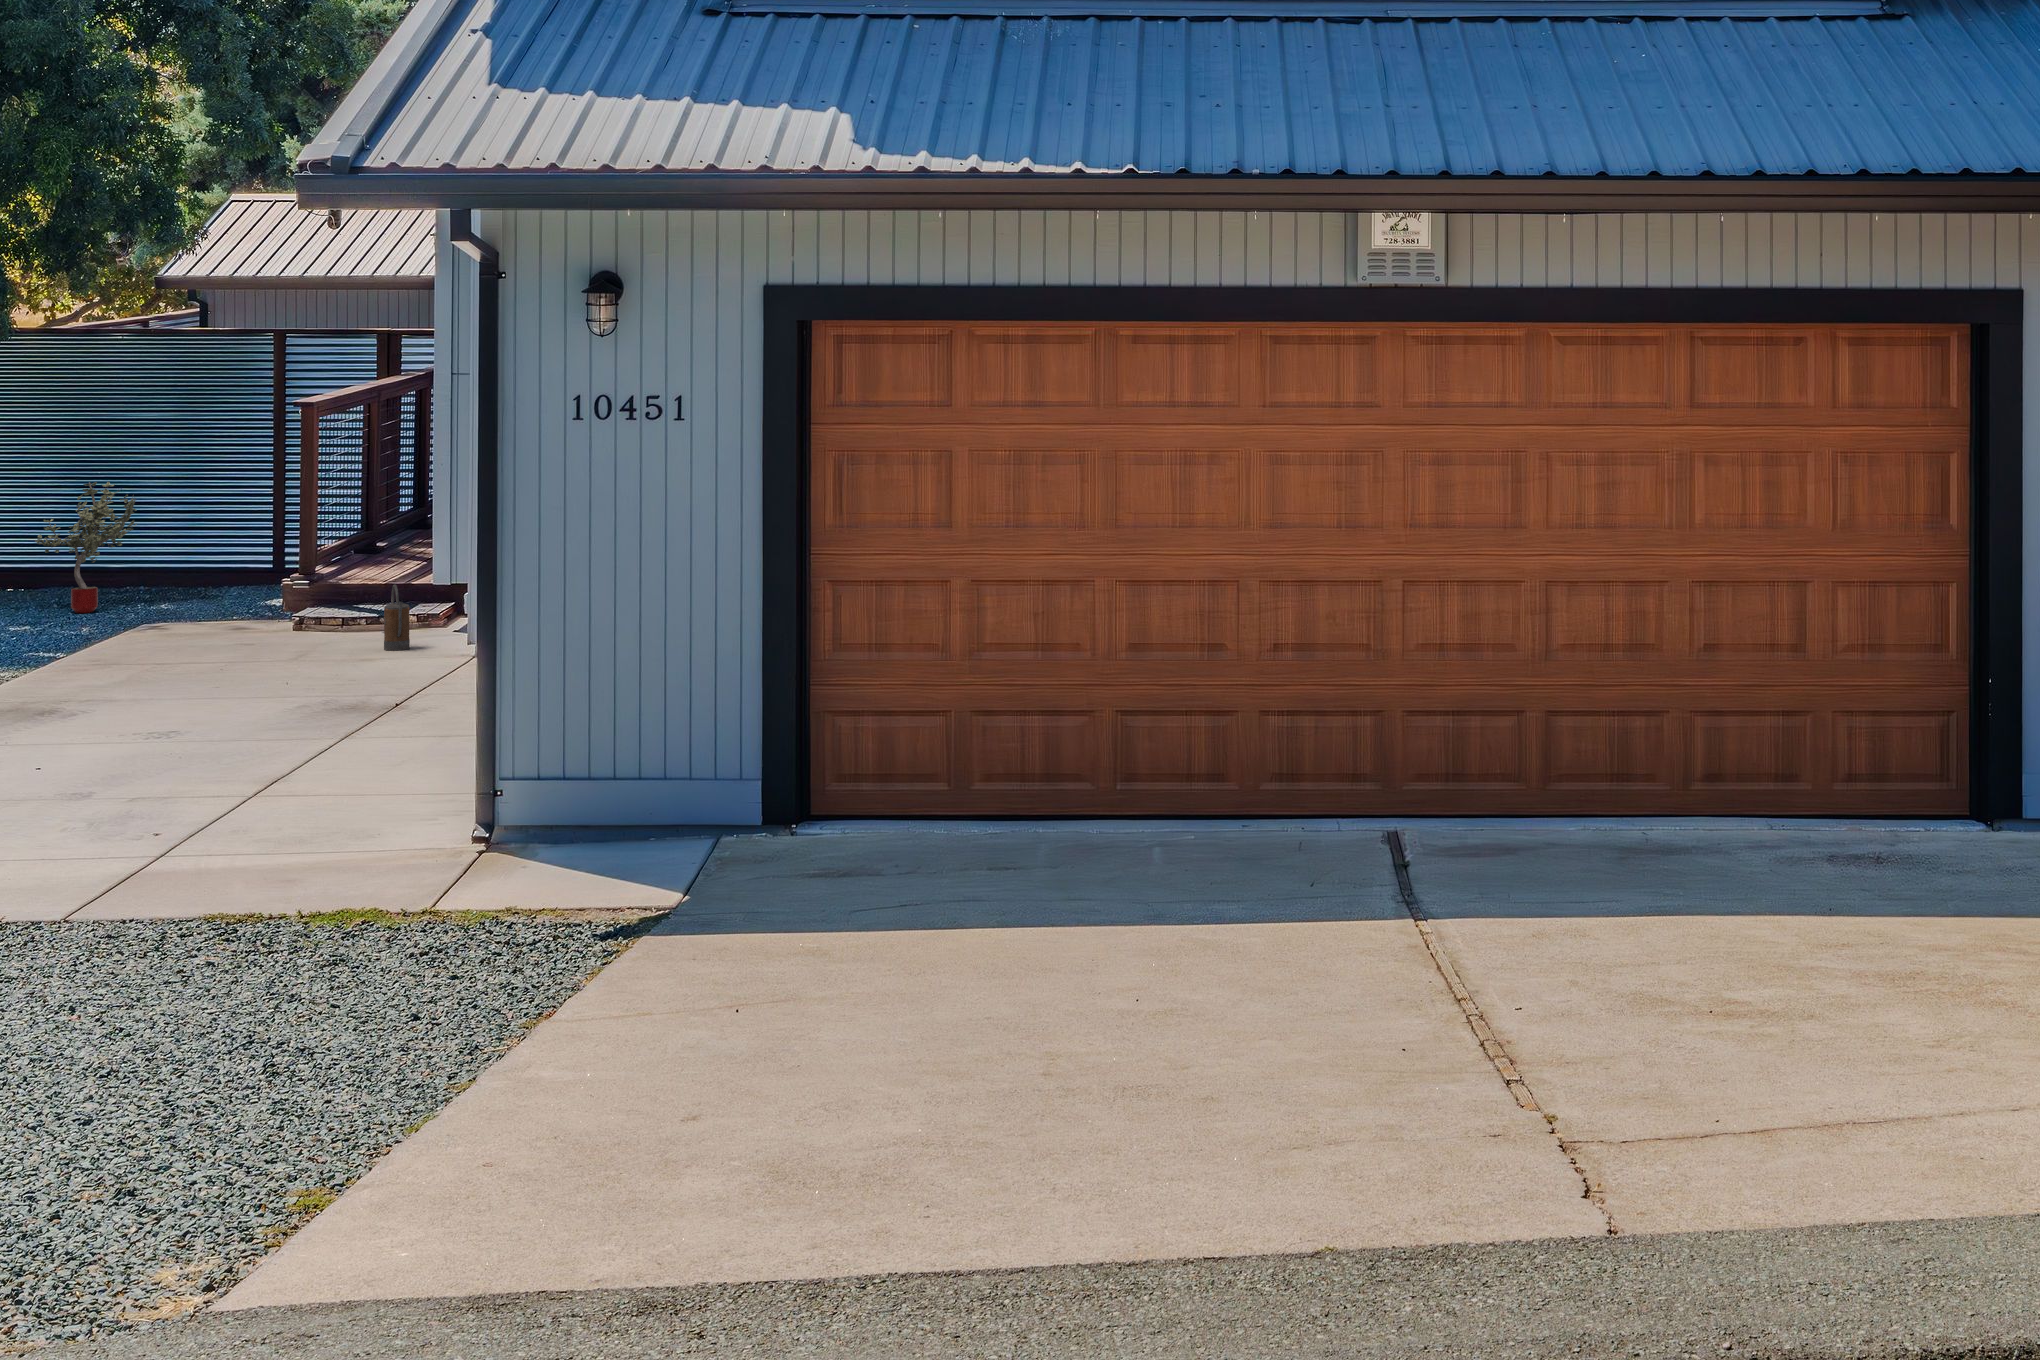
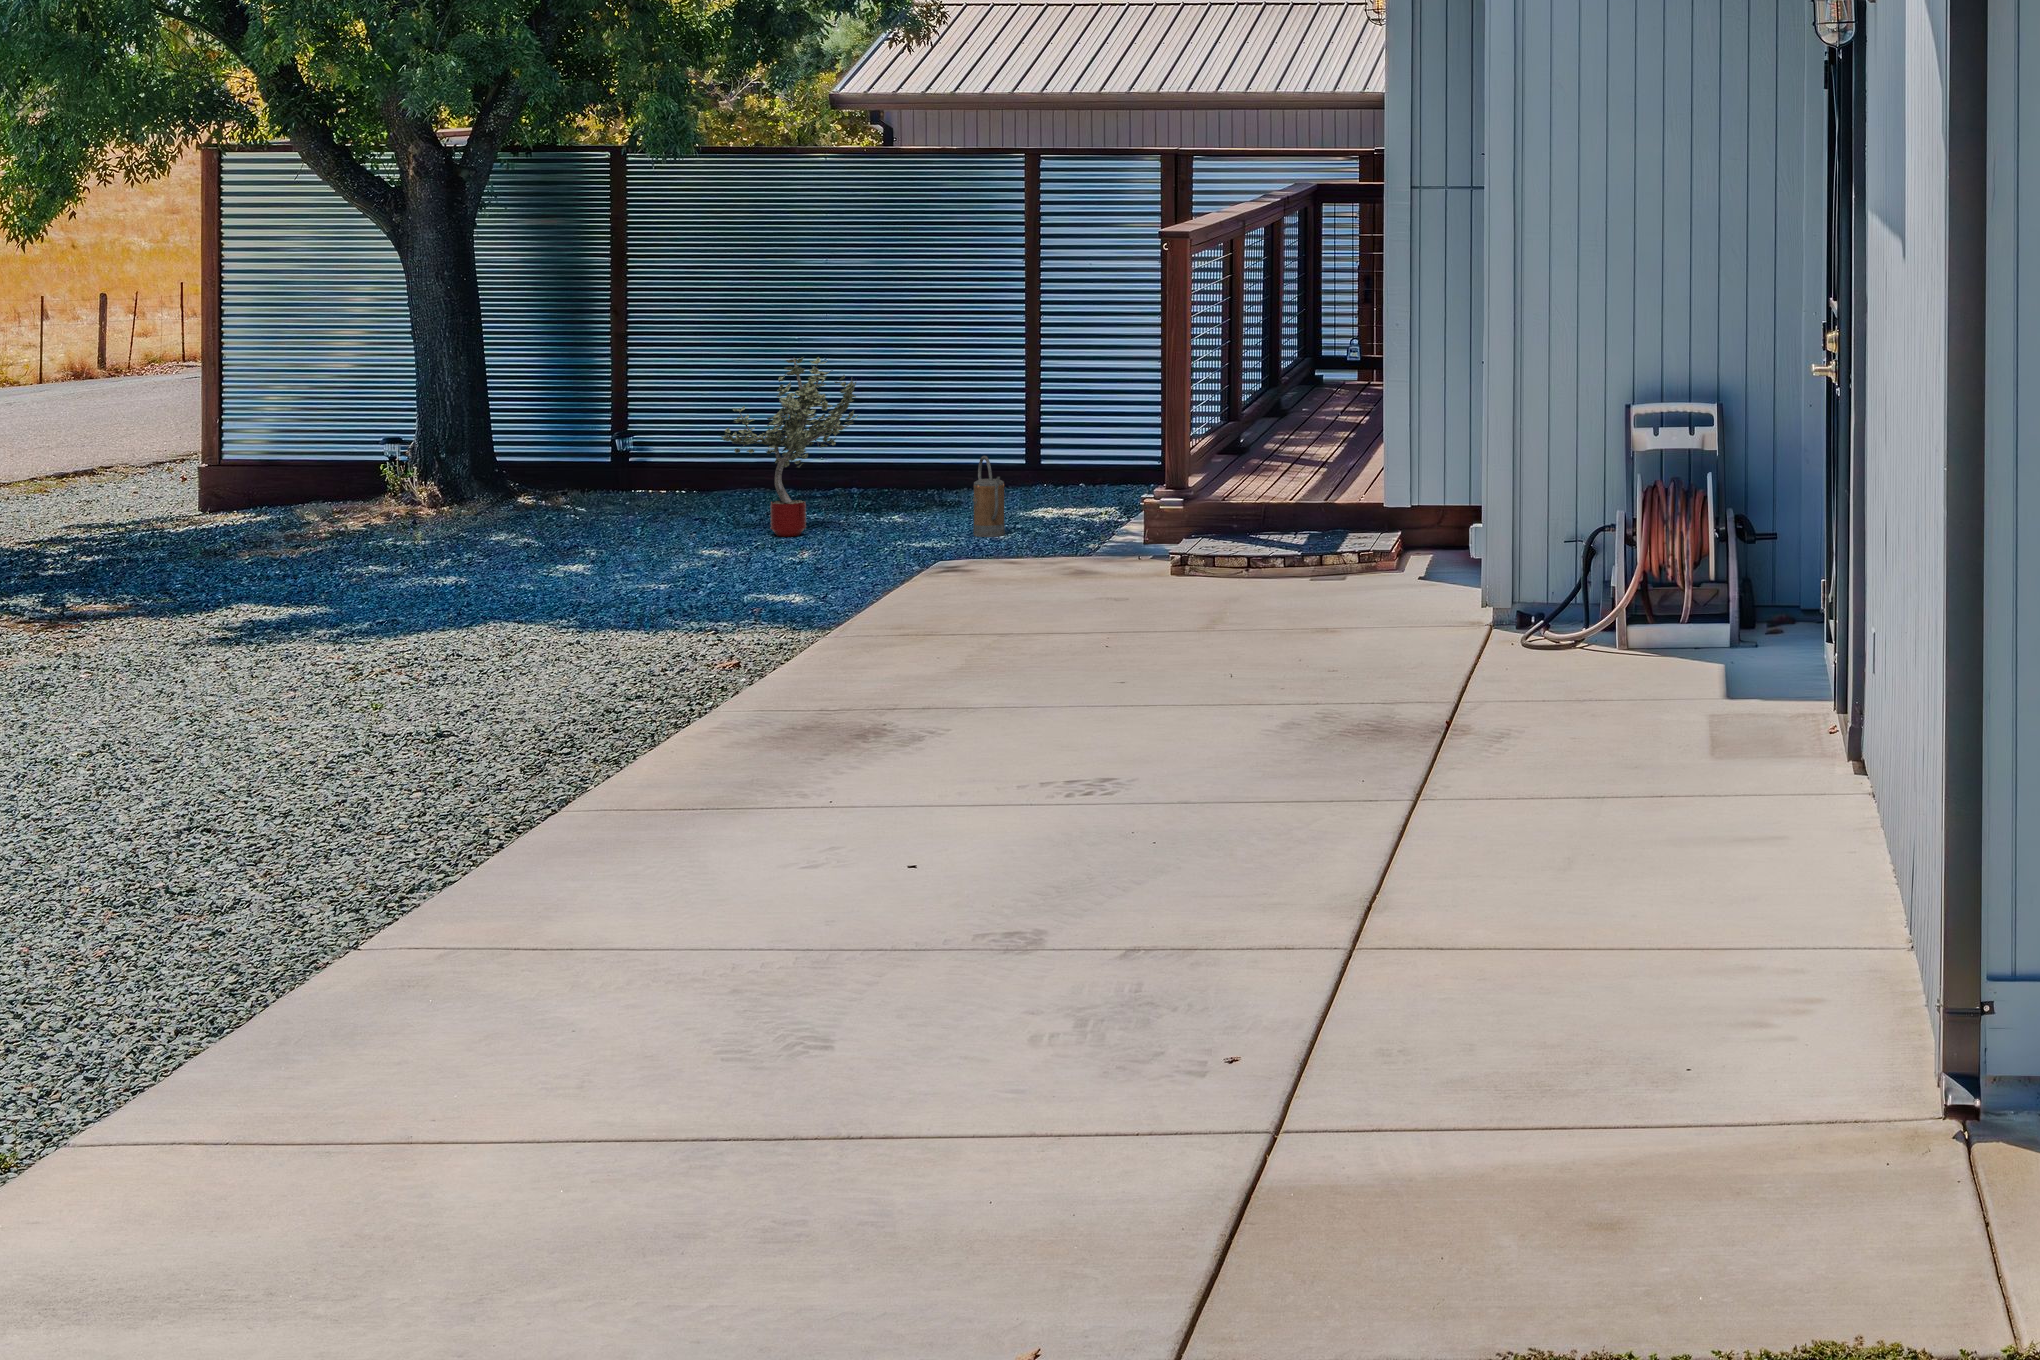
watering can: present [384,584,410,650] -> present [973,456,1005,537]

